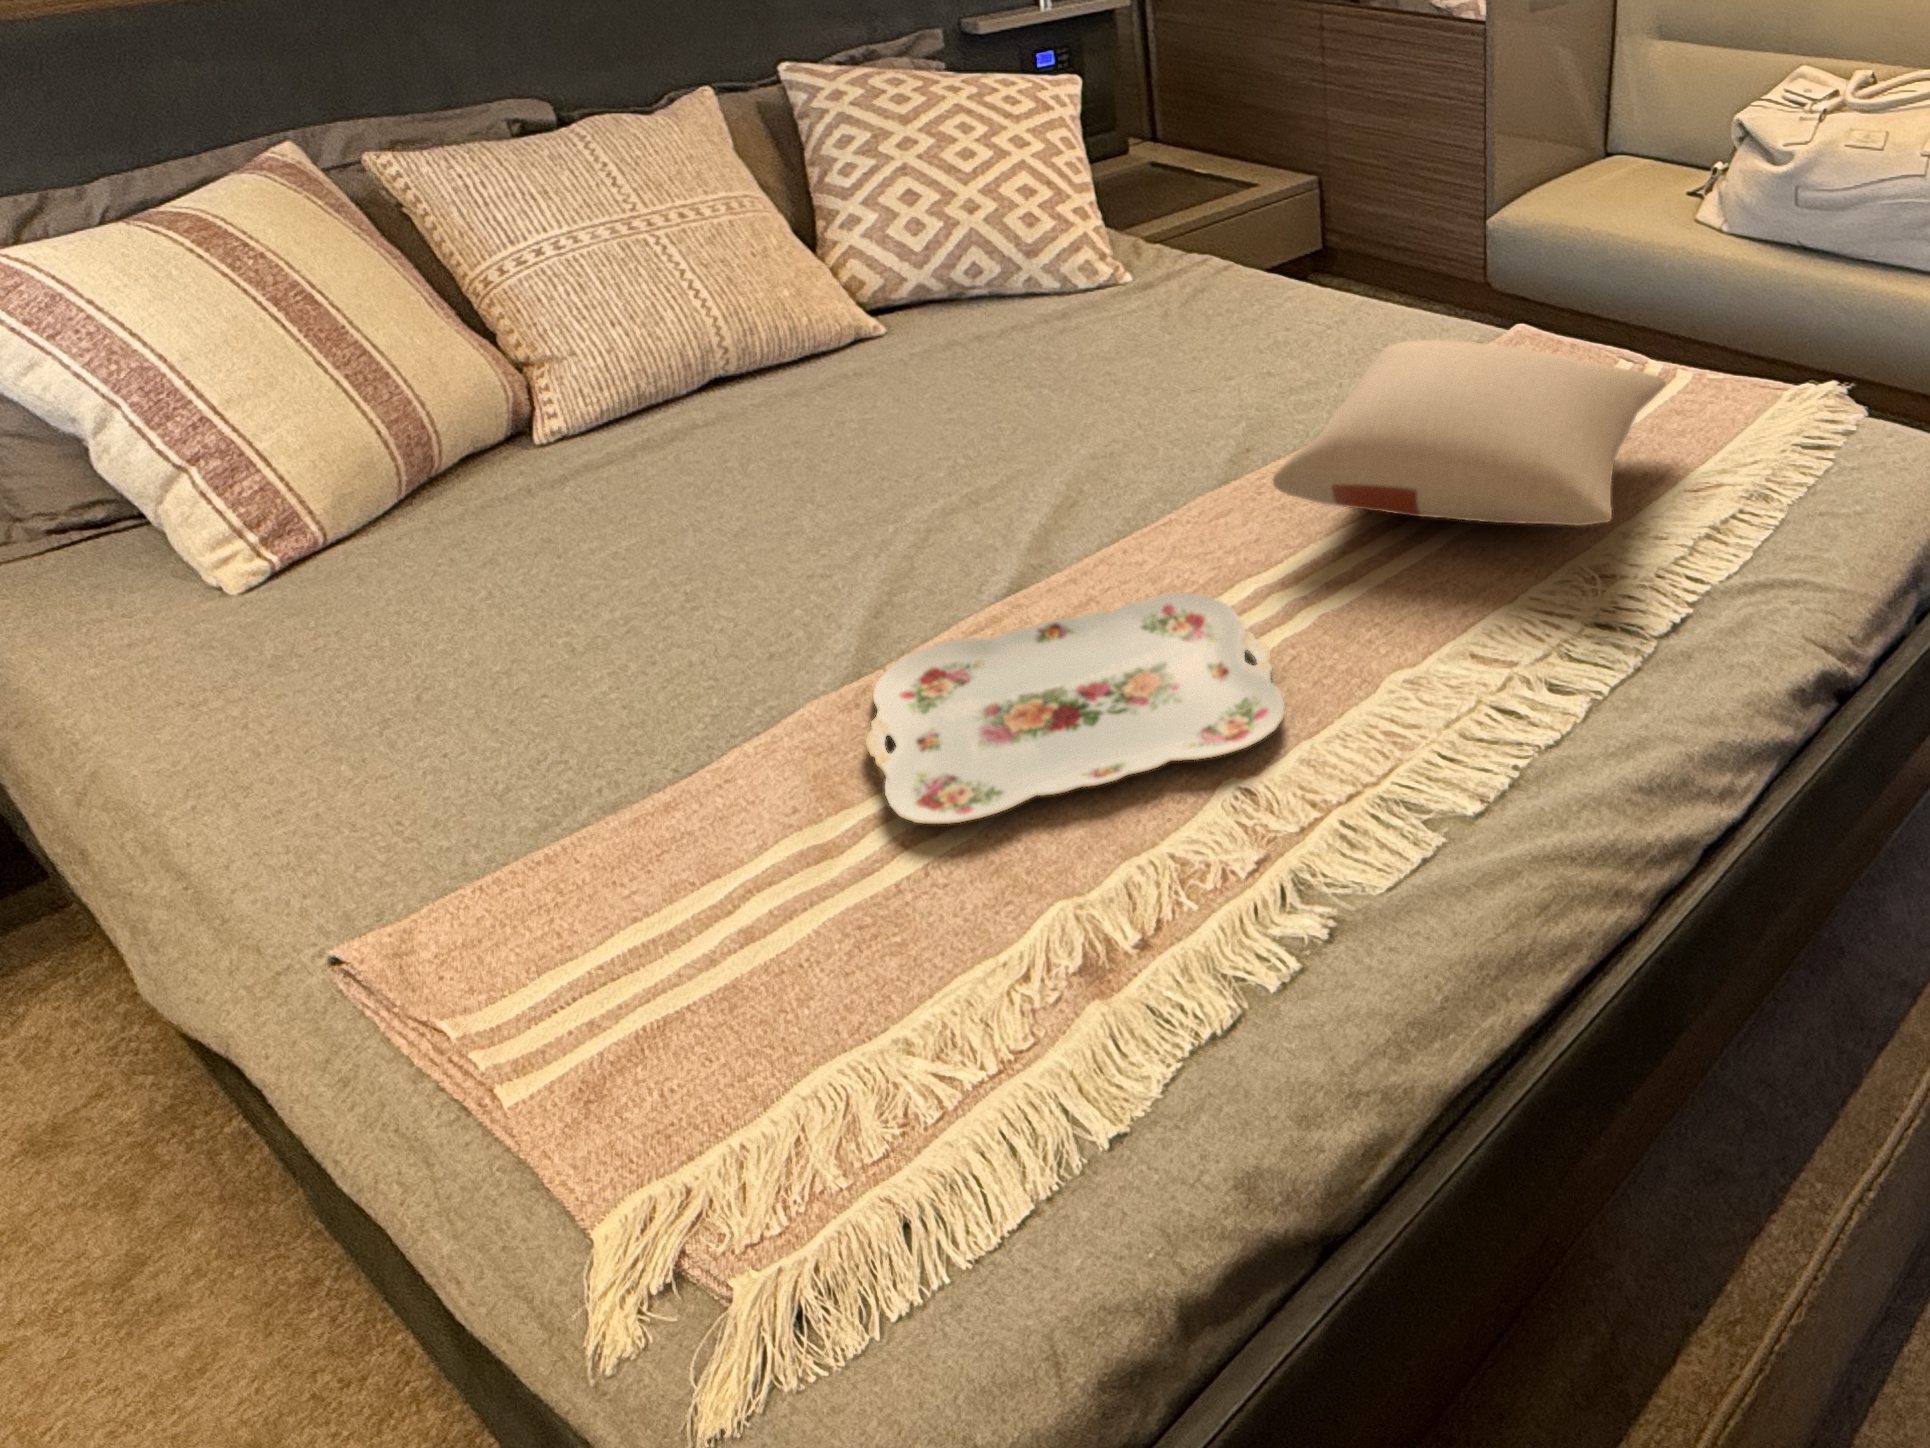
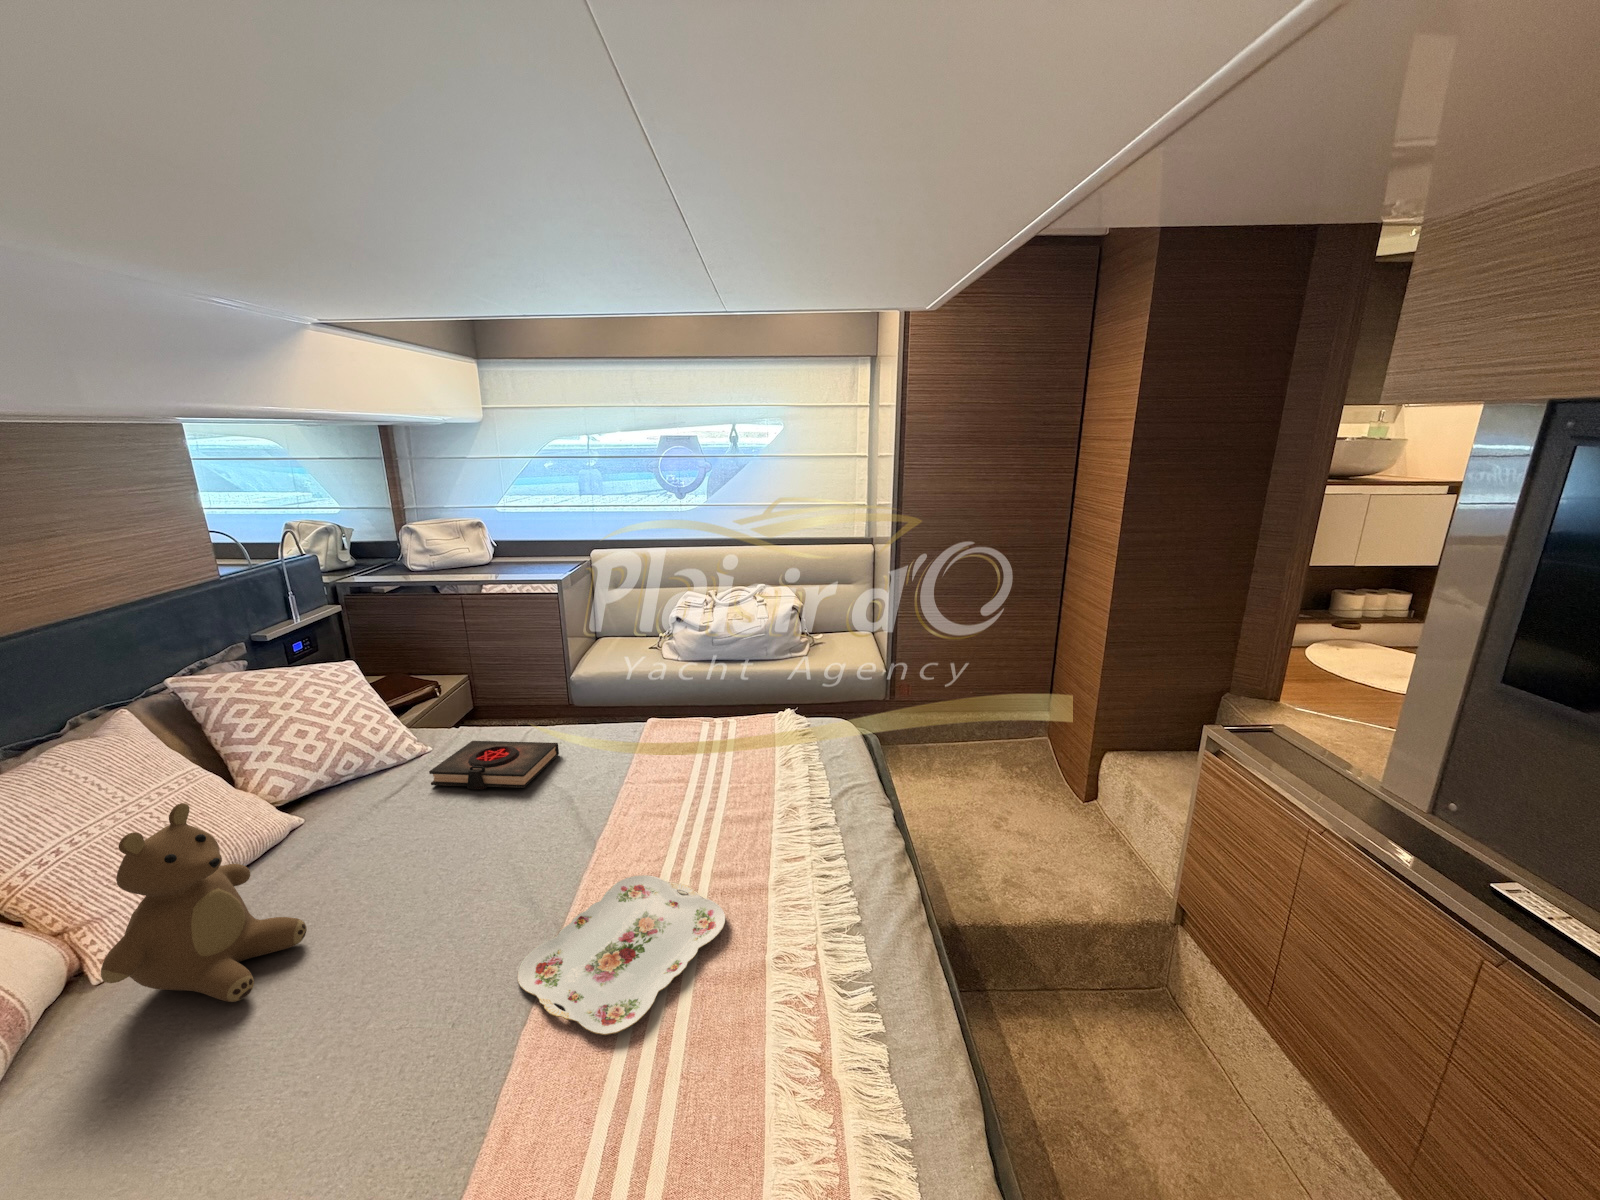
teddy bear: none [440,222,719,548] -> present [101,803,307,1002]
book: none [1059,280,1301,383] -> present [429,741,559,789]
pillow: present [1272,340,1666,525] -> none [622,726,781,819]

